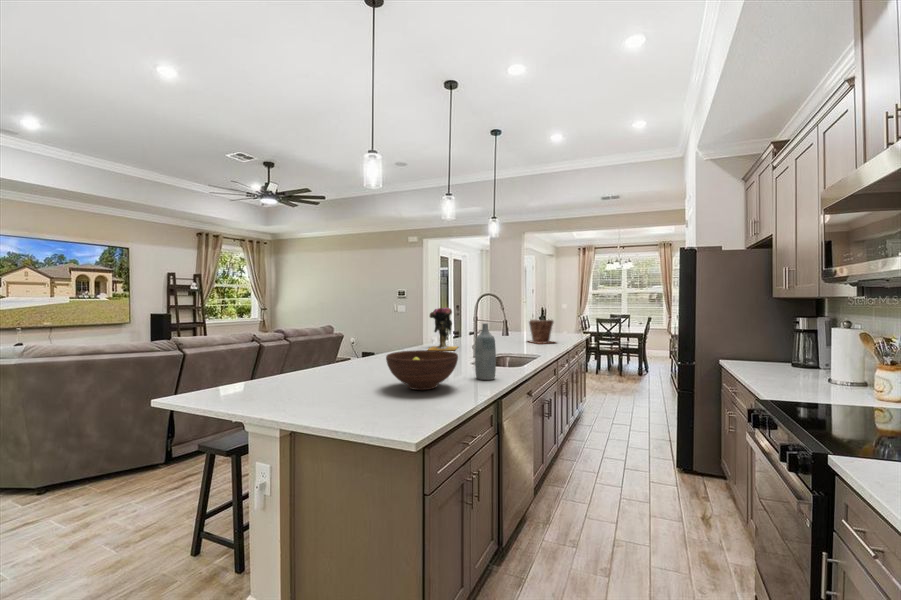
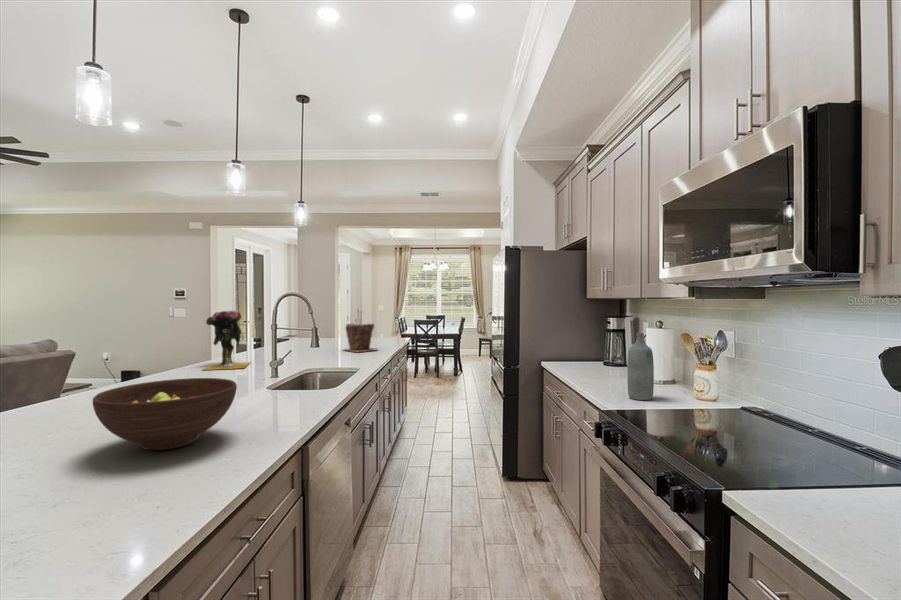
bottle: present [475,323,496,380] -> present [627,333,654,400]

